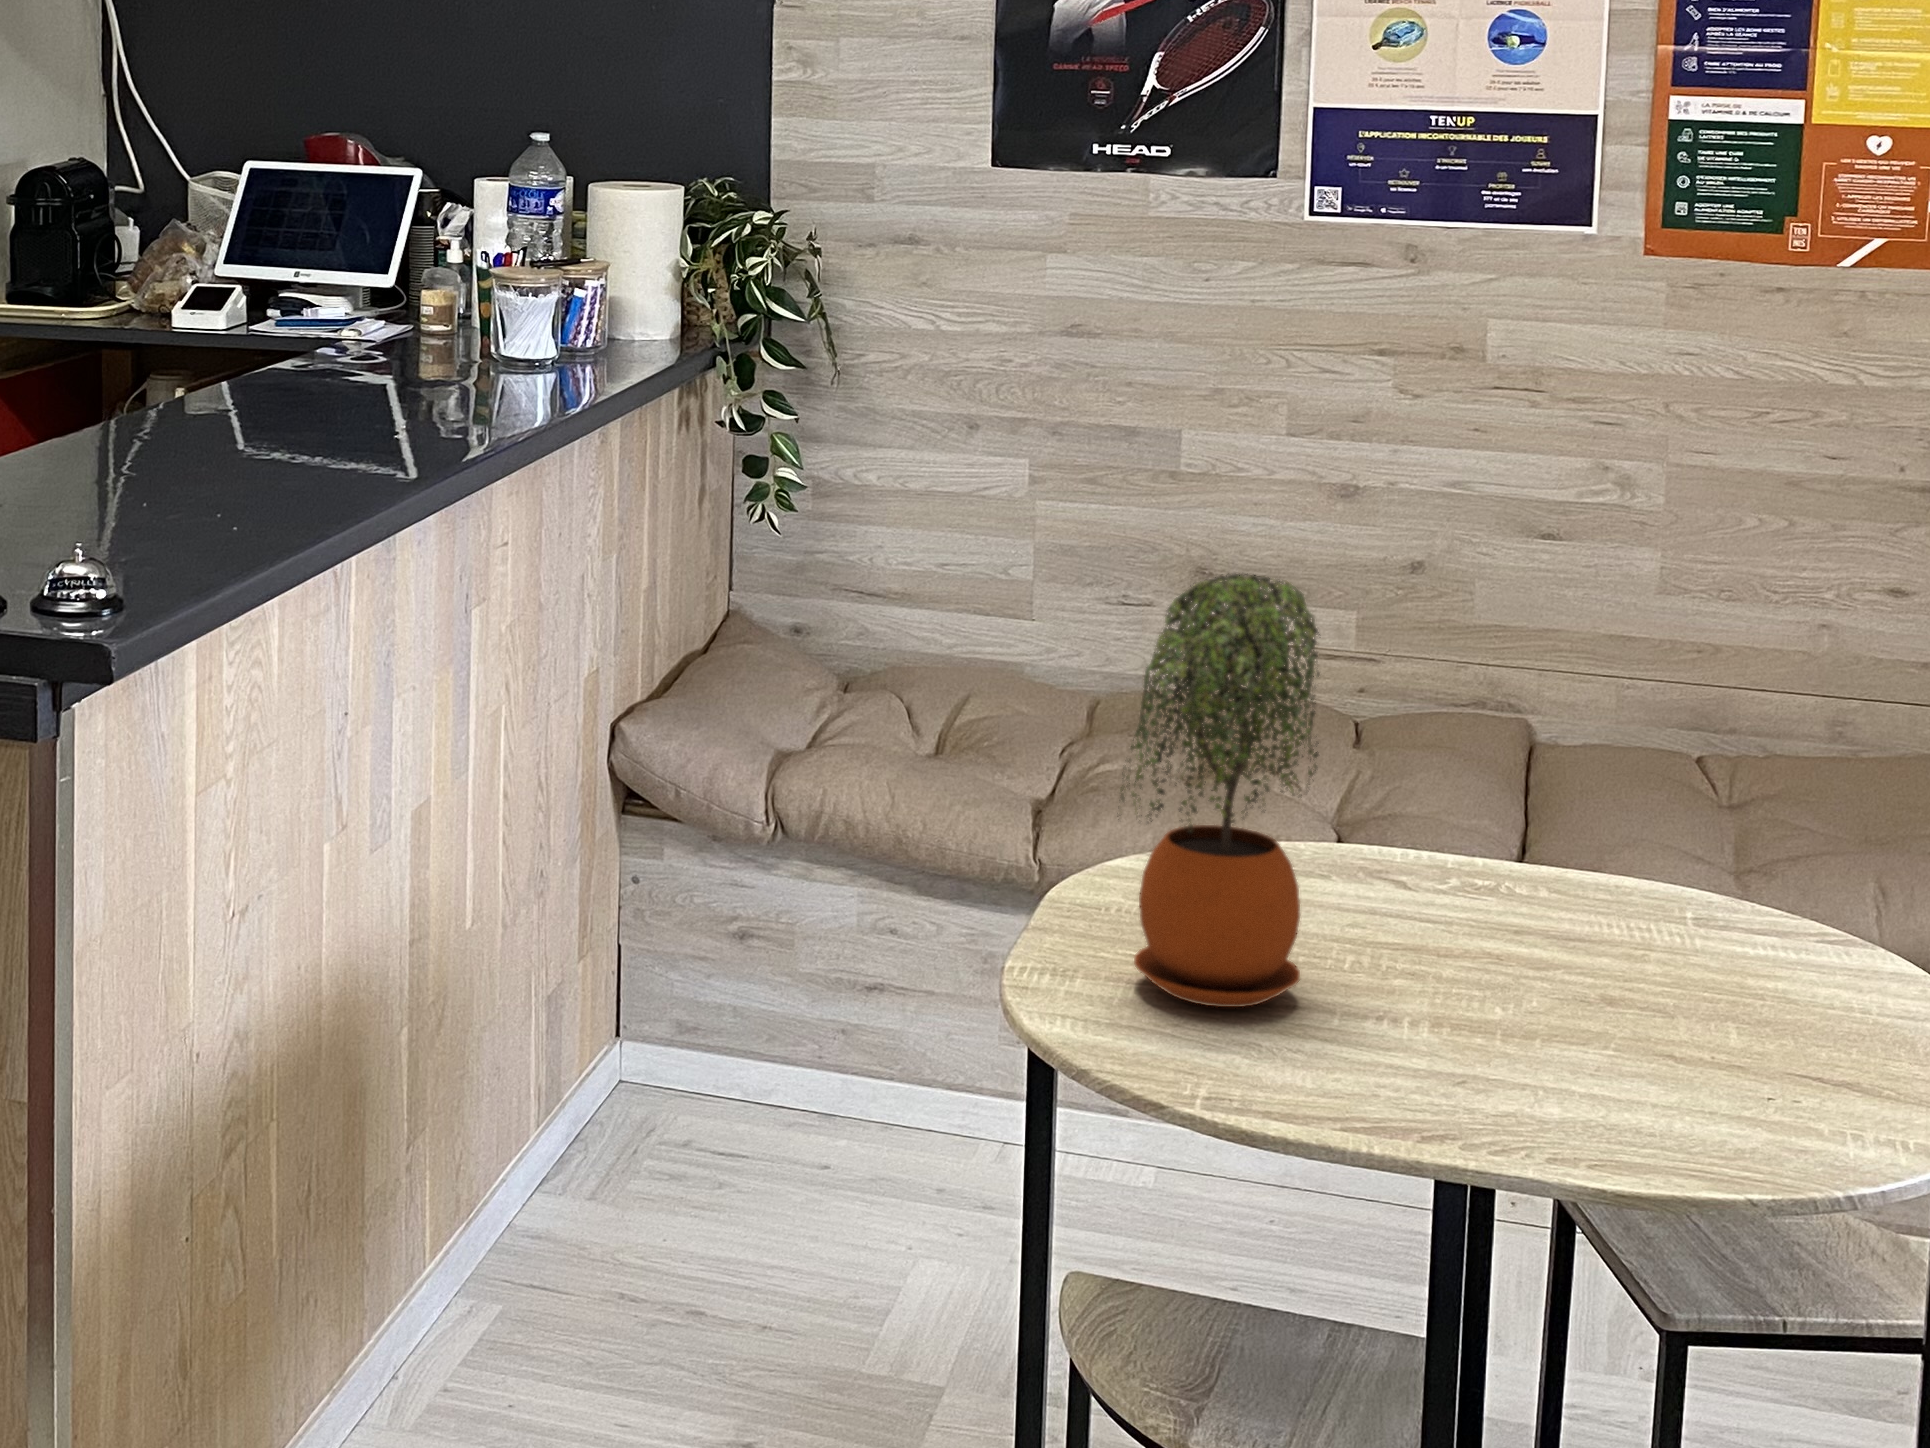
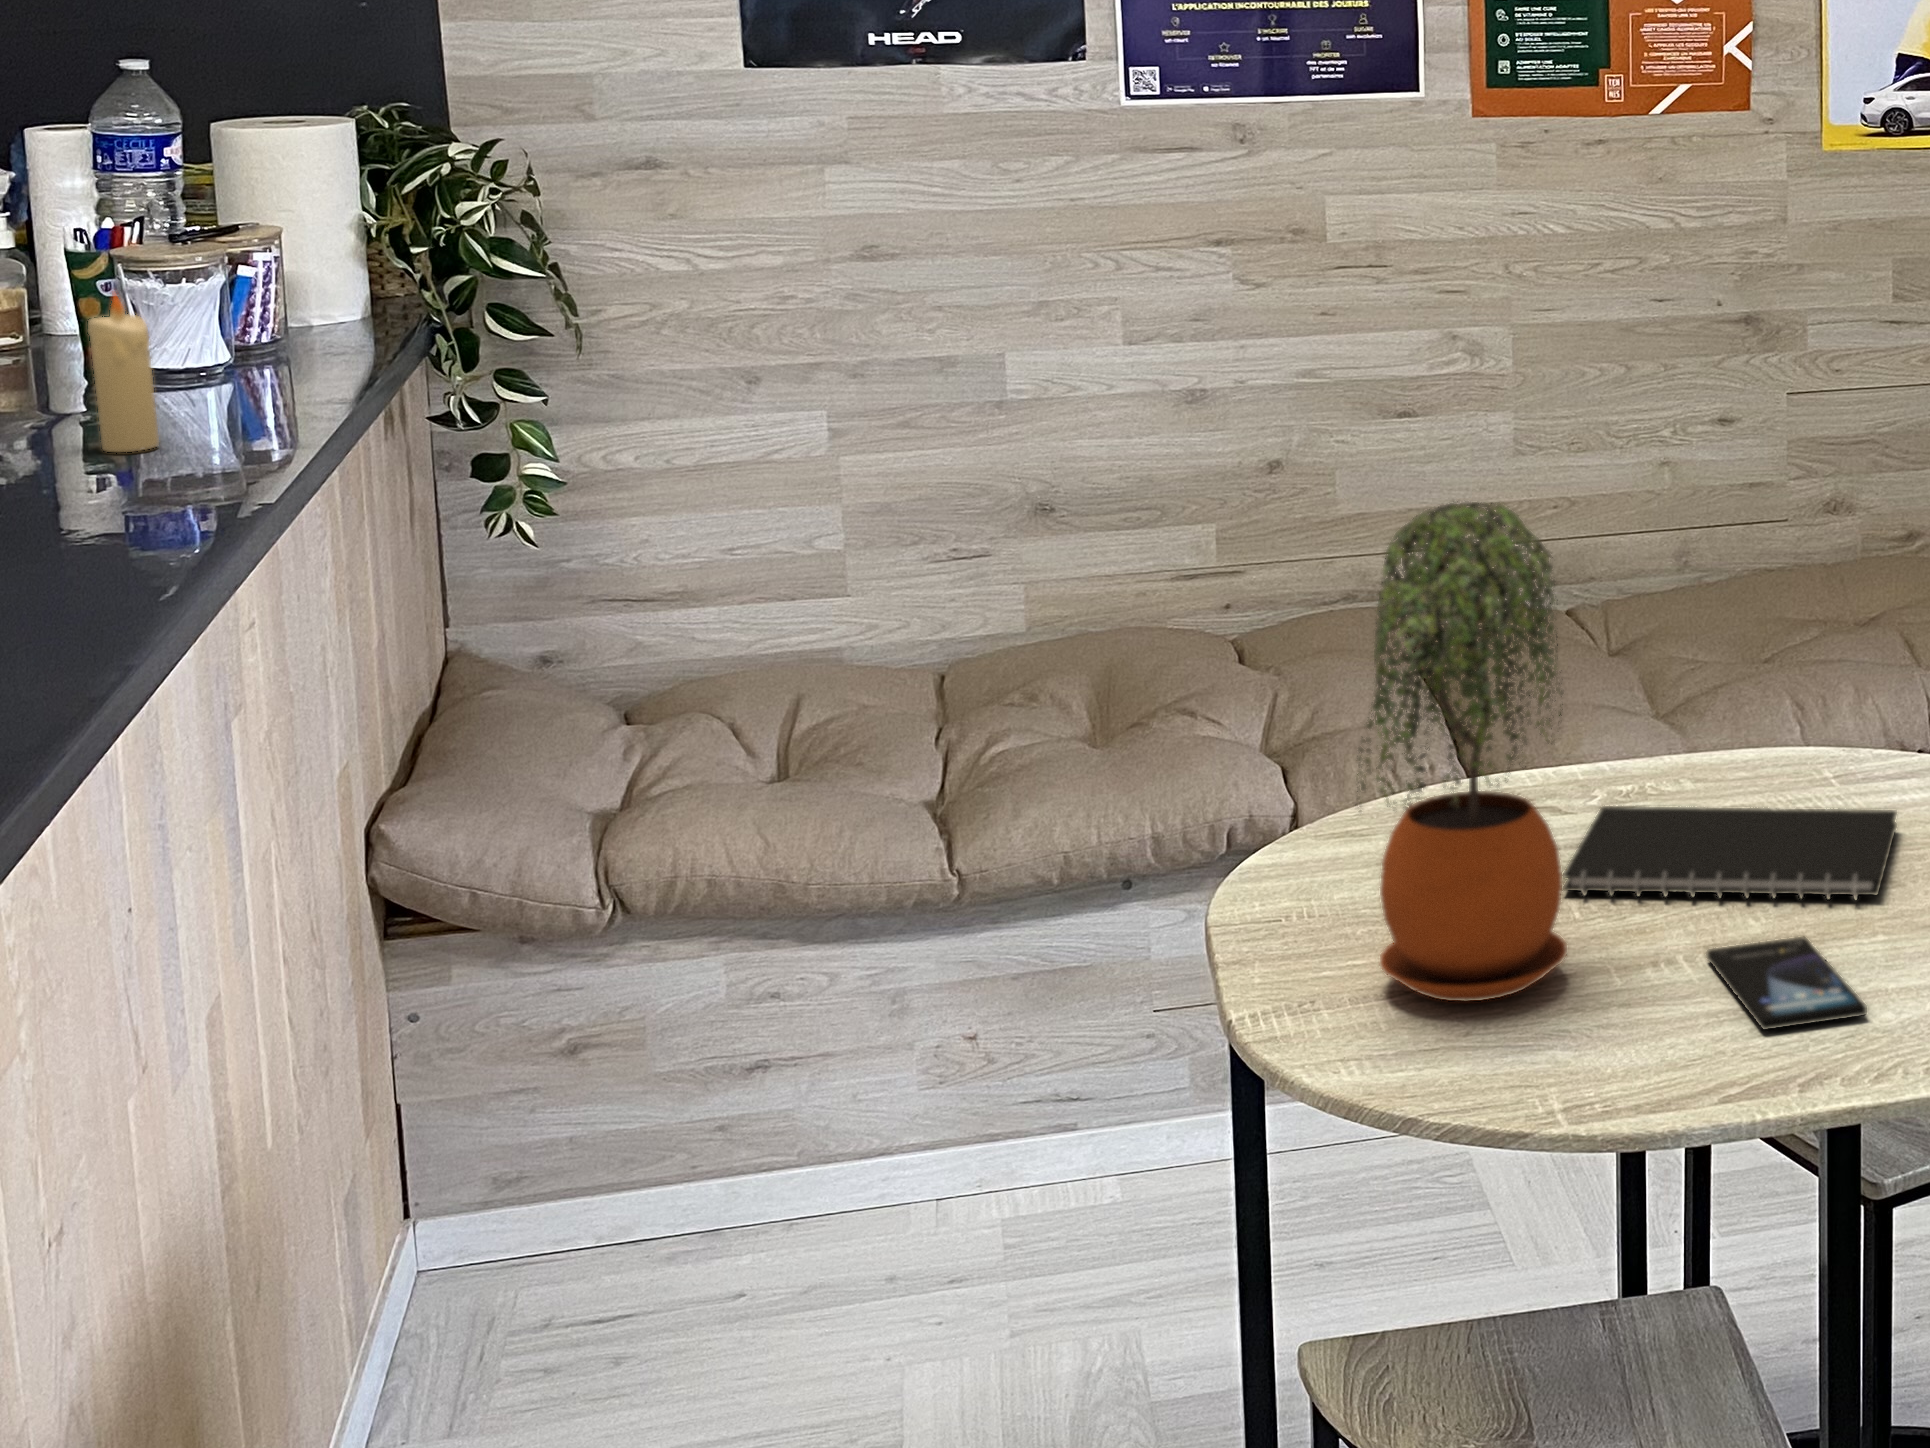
candle: none [449,300,486,418] -> present [88,293,159,452]
notebook: none [1349,884,1713,1012] -> present [1562,806,1897,899]
smartphone: none [1427,1015,1534,1100] -> present [1707,937,1867,1030]

